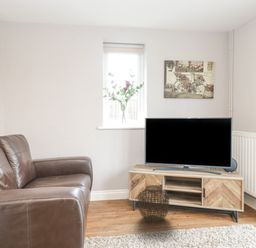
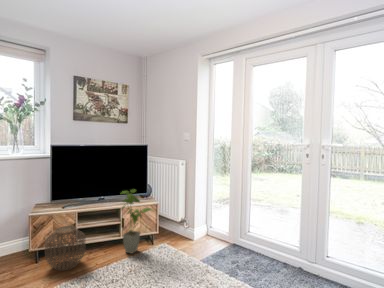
house plant: none [200,160,237,225] -> present [122,189,152,253]

